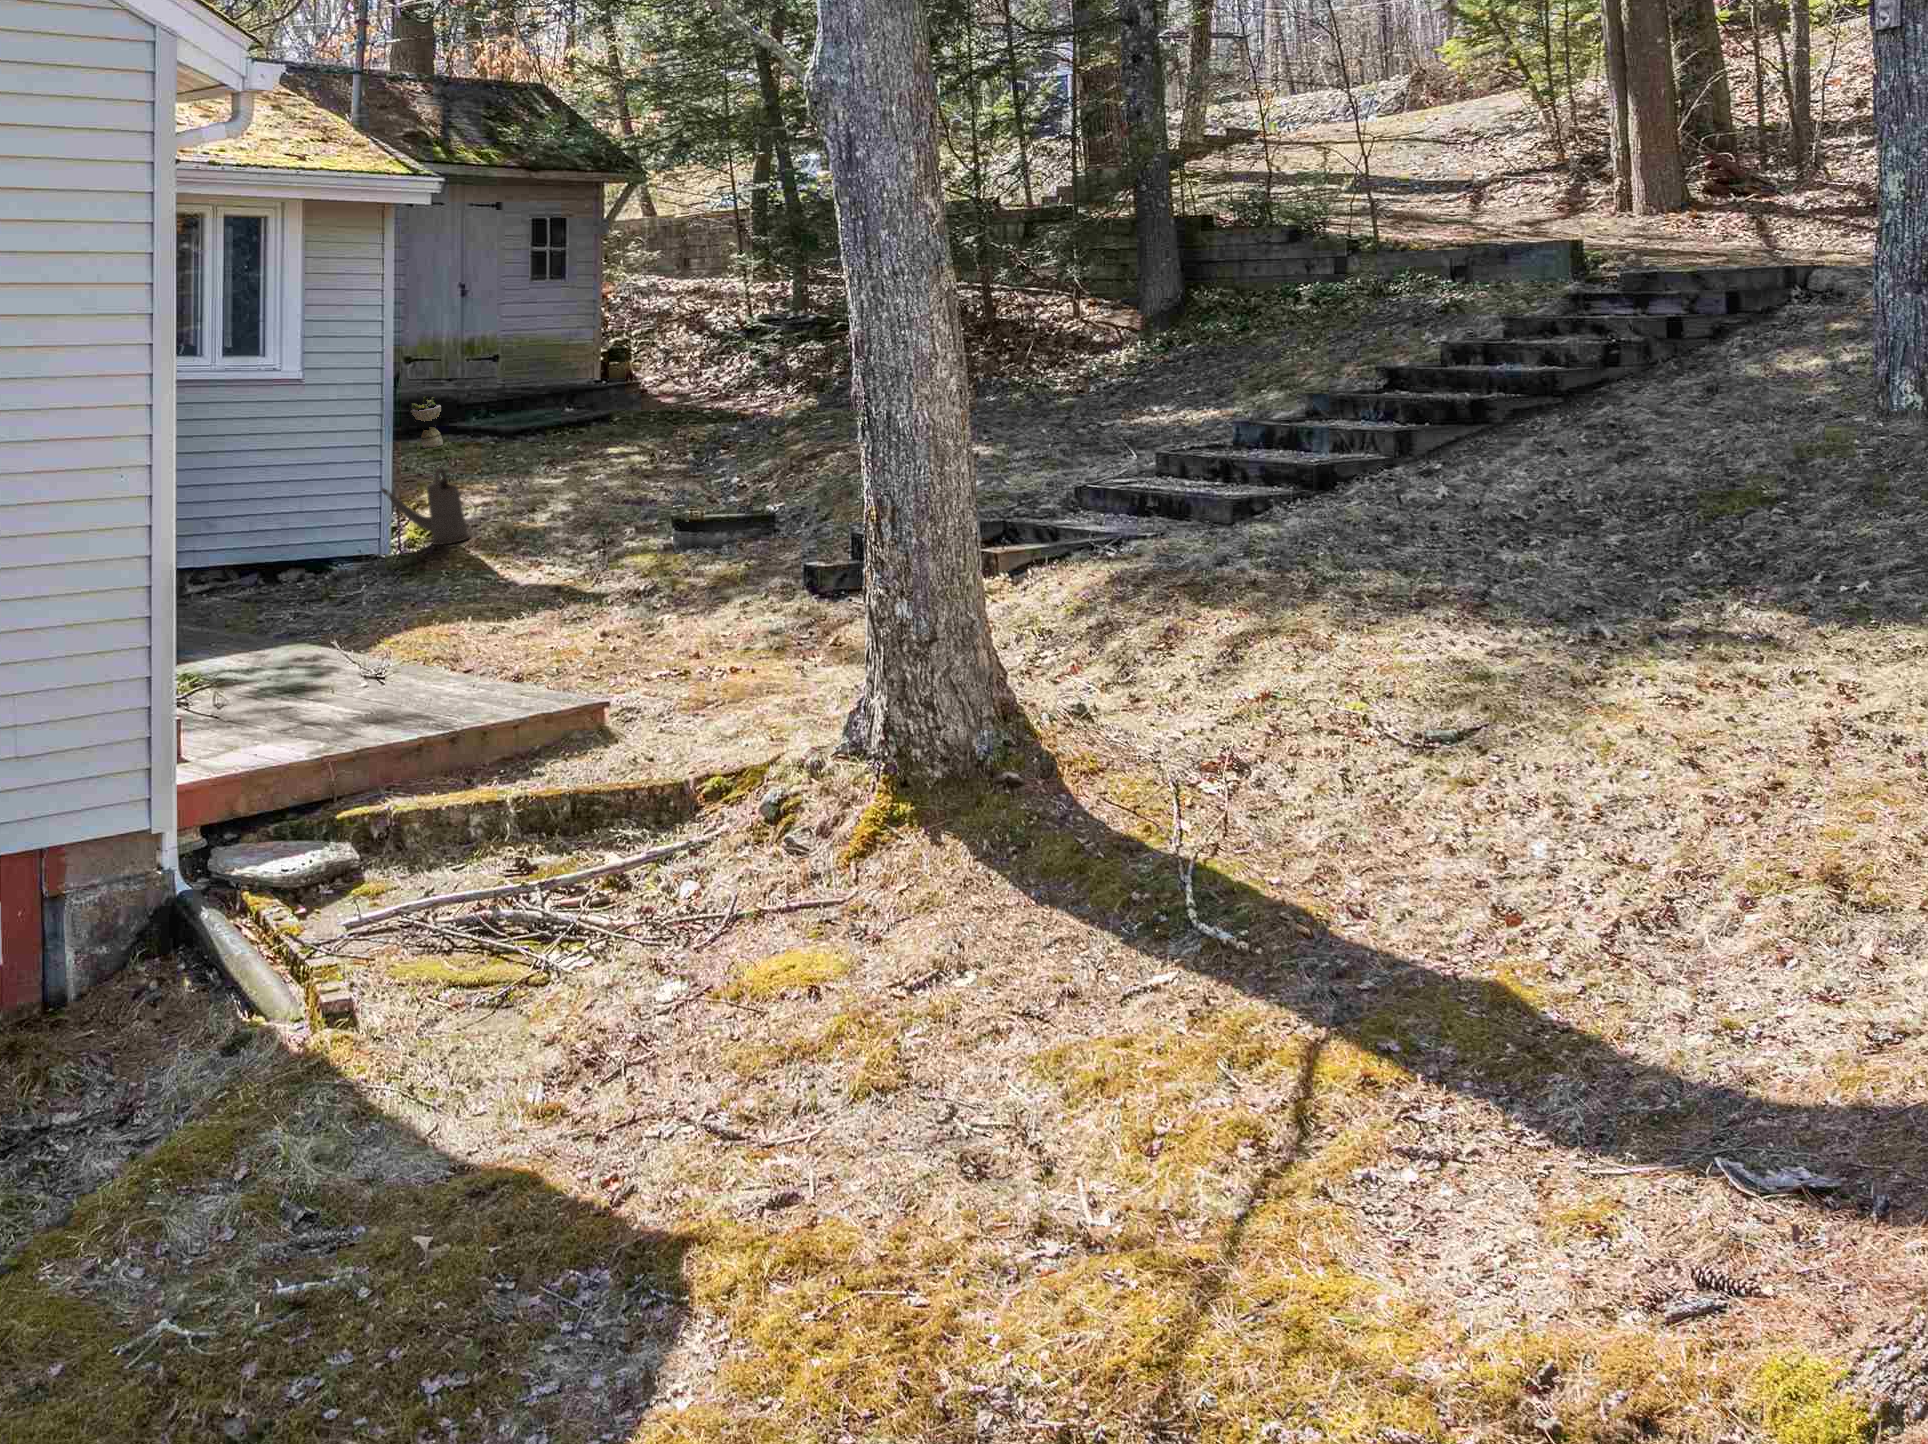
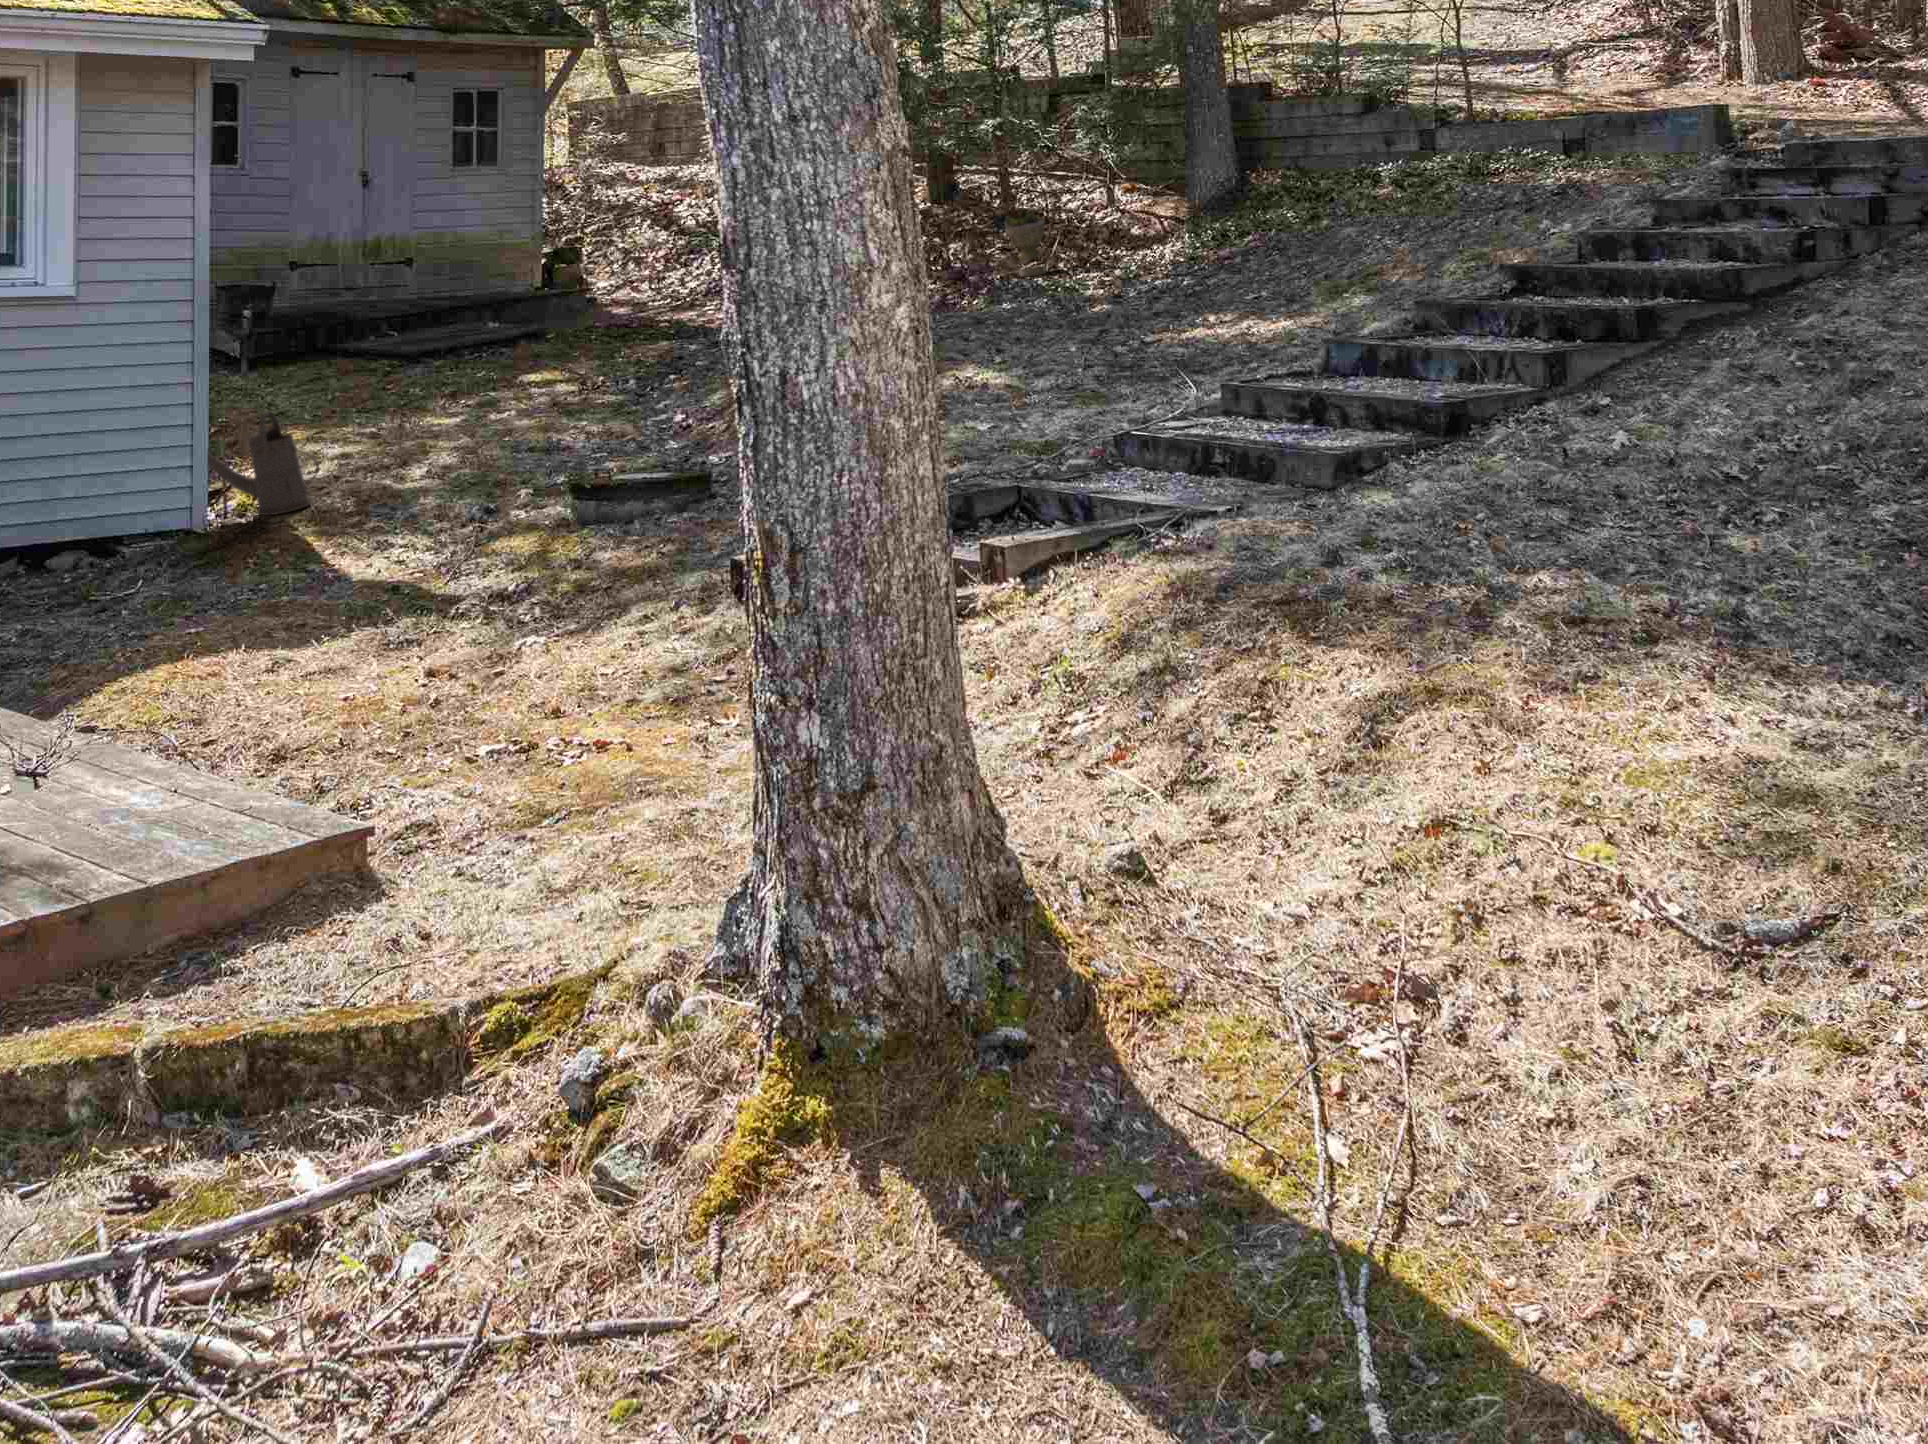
planter: present [411,397,443,448] -> present [1005,209,1046,277]

